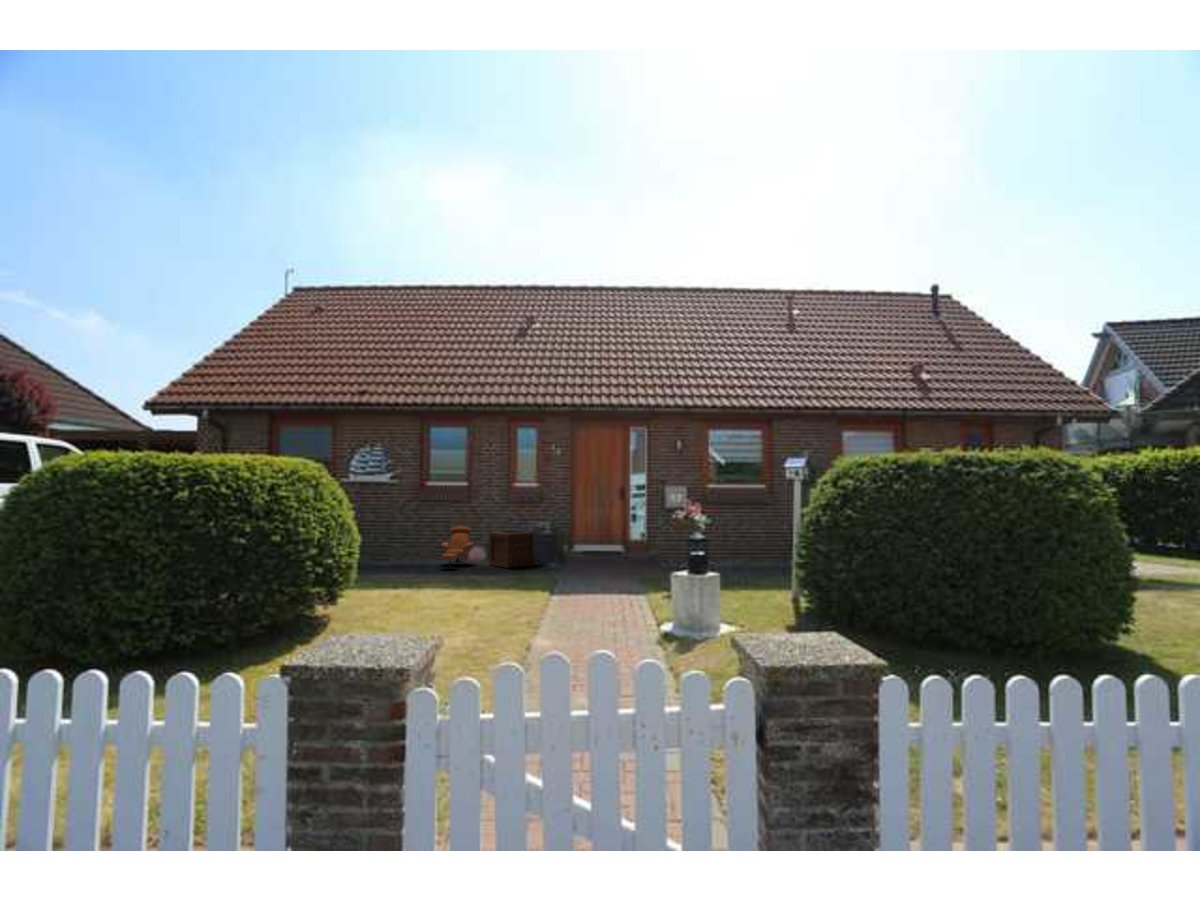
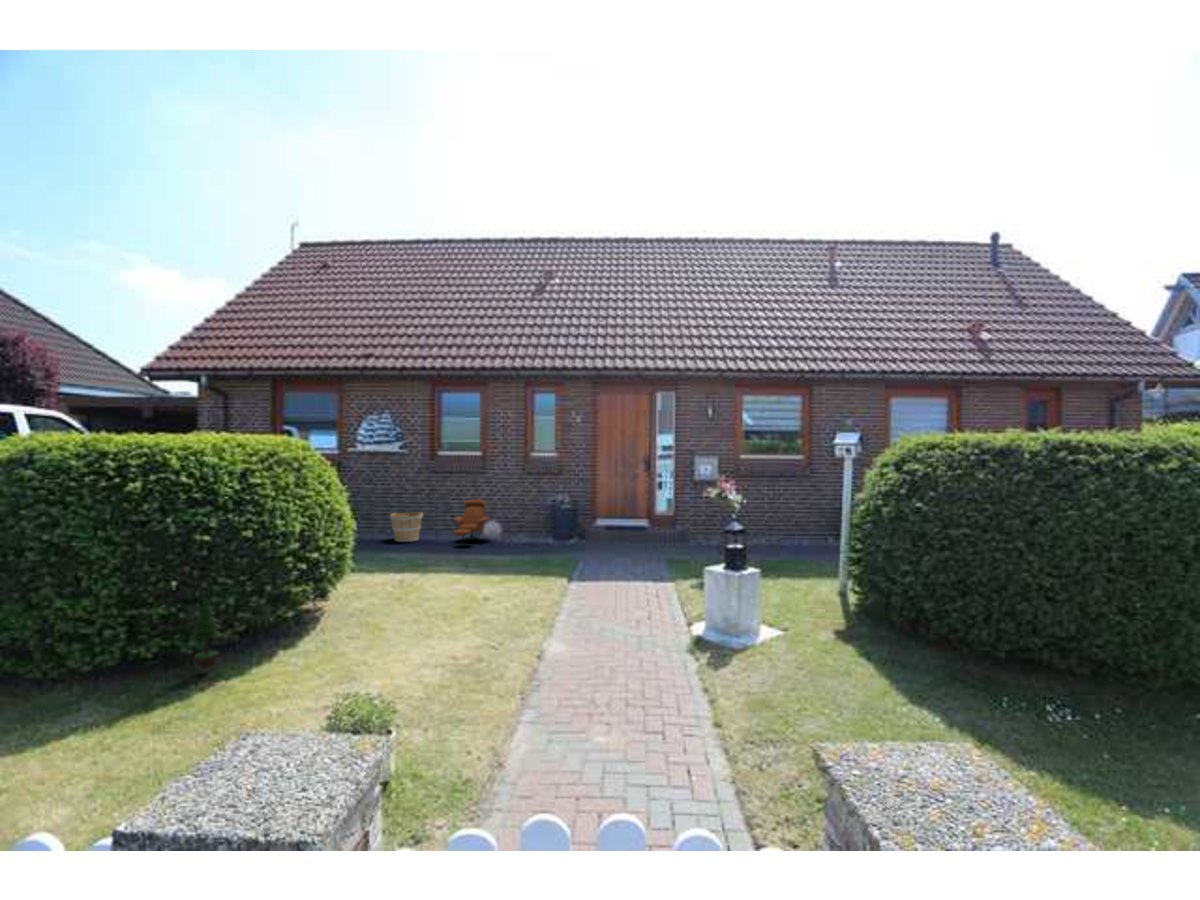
wooden crate: present [489,531,536,568] -> none [505,504,555,545]
wooden bucket: none [380,538,411,566] -> present [390,512,423,542]
potted tree: none [225,592,252,660] -> present [191,598,221,672]

